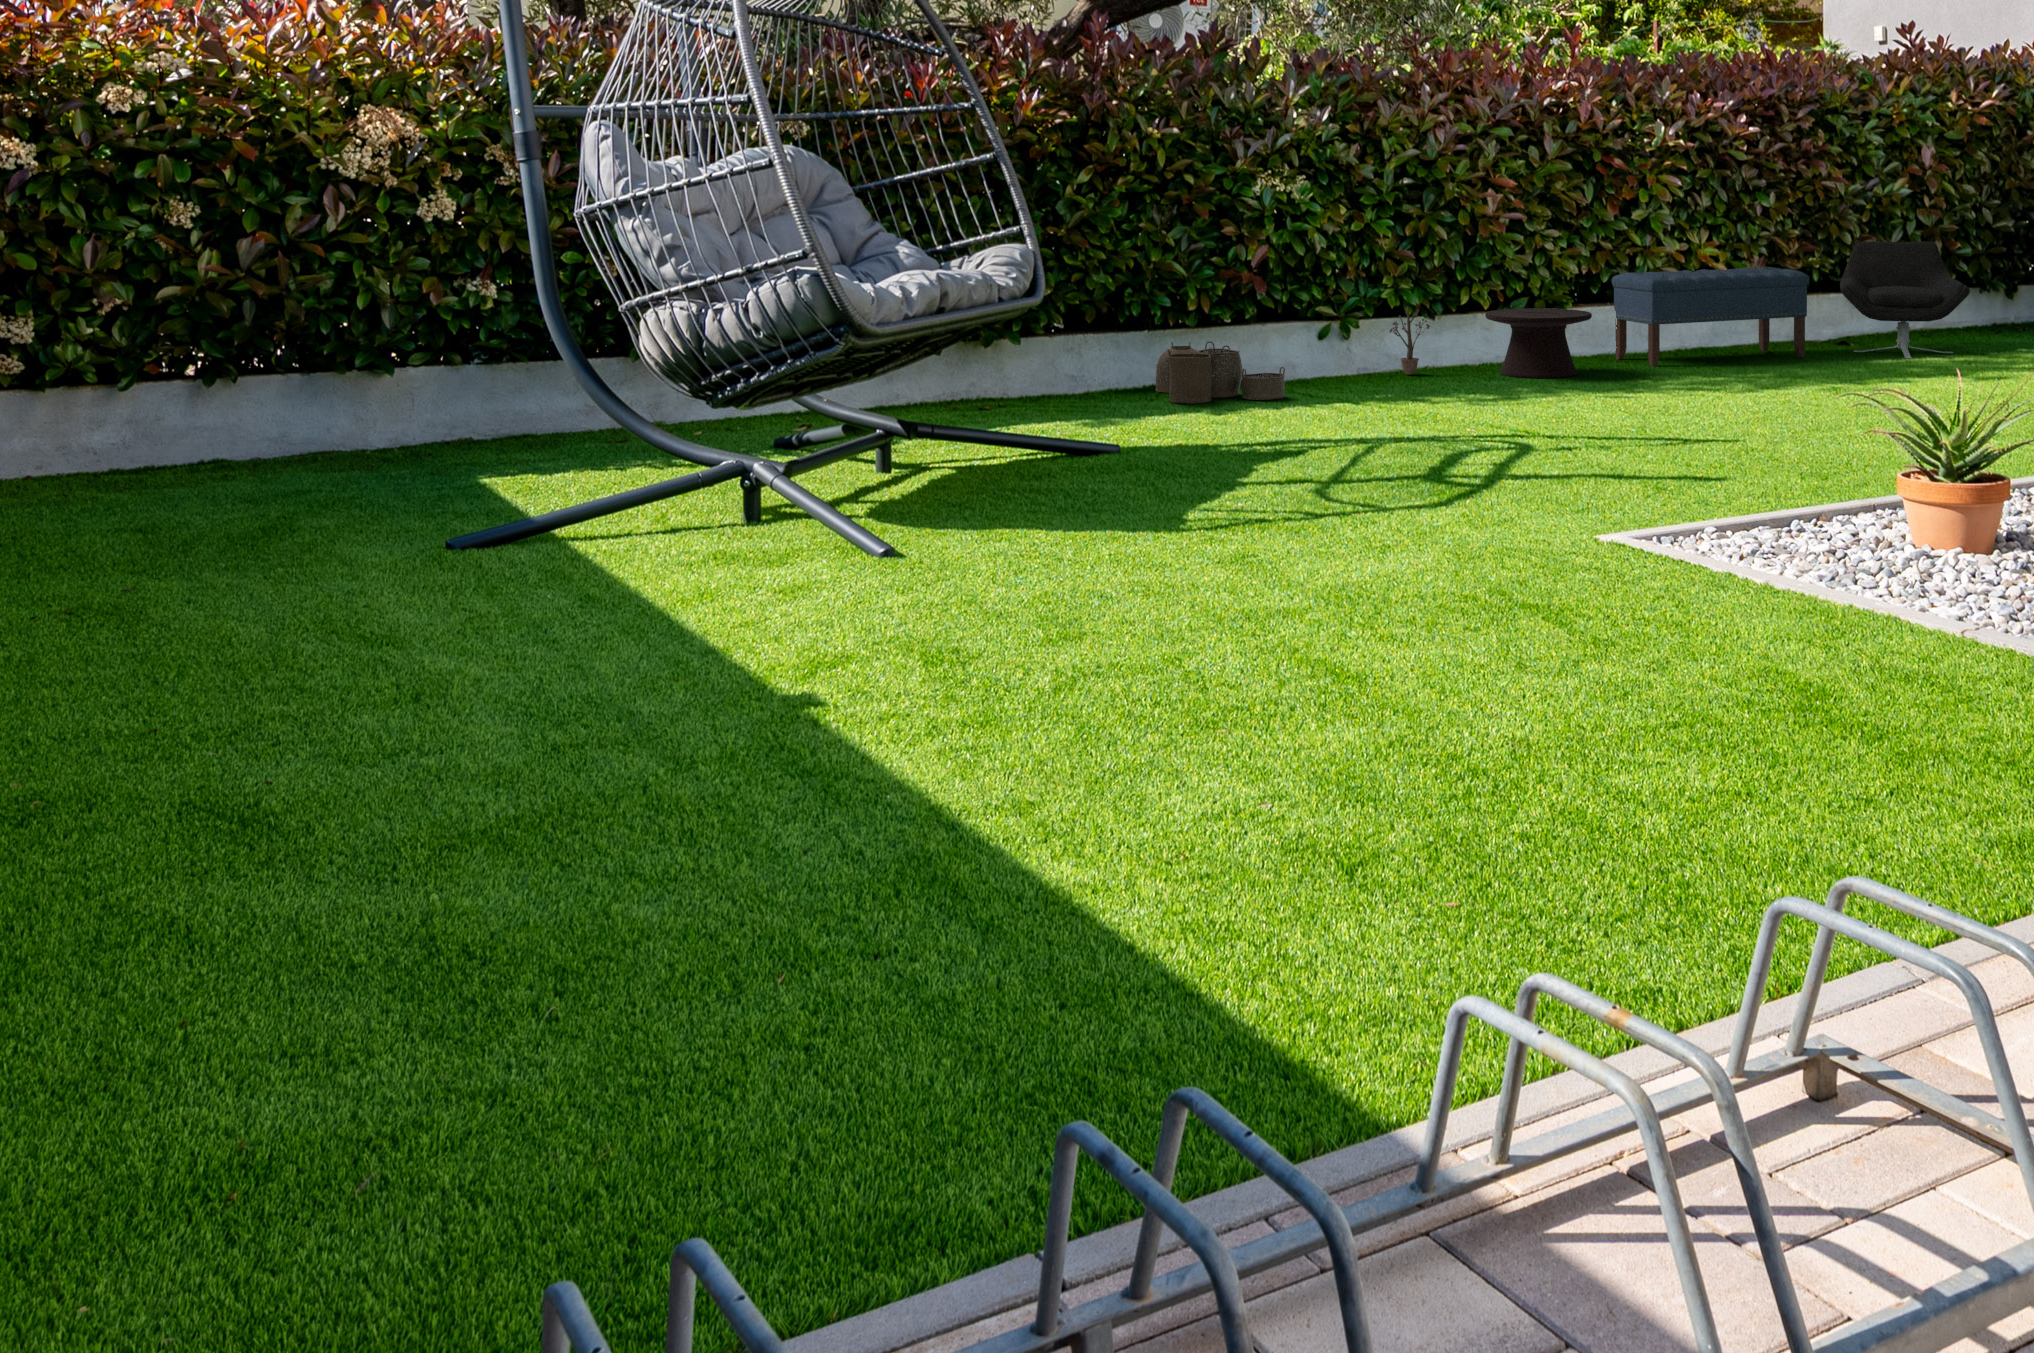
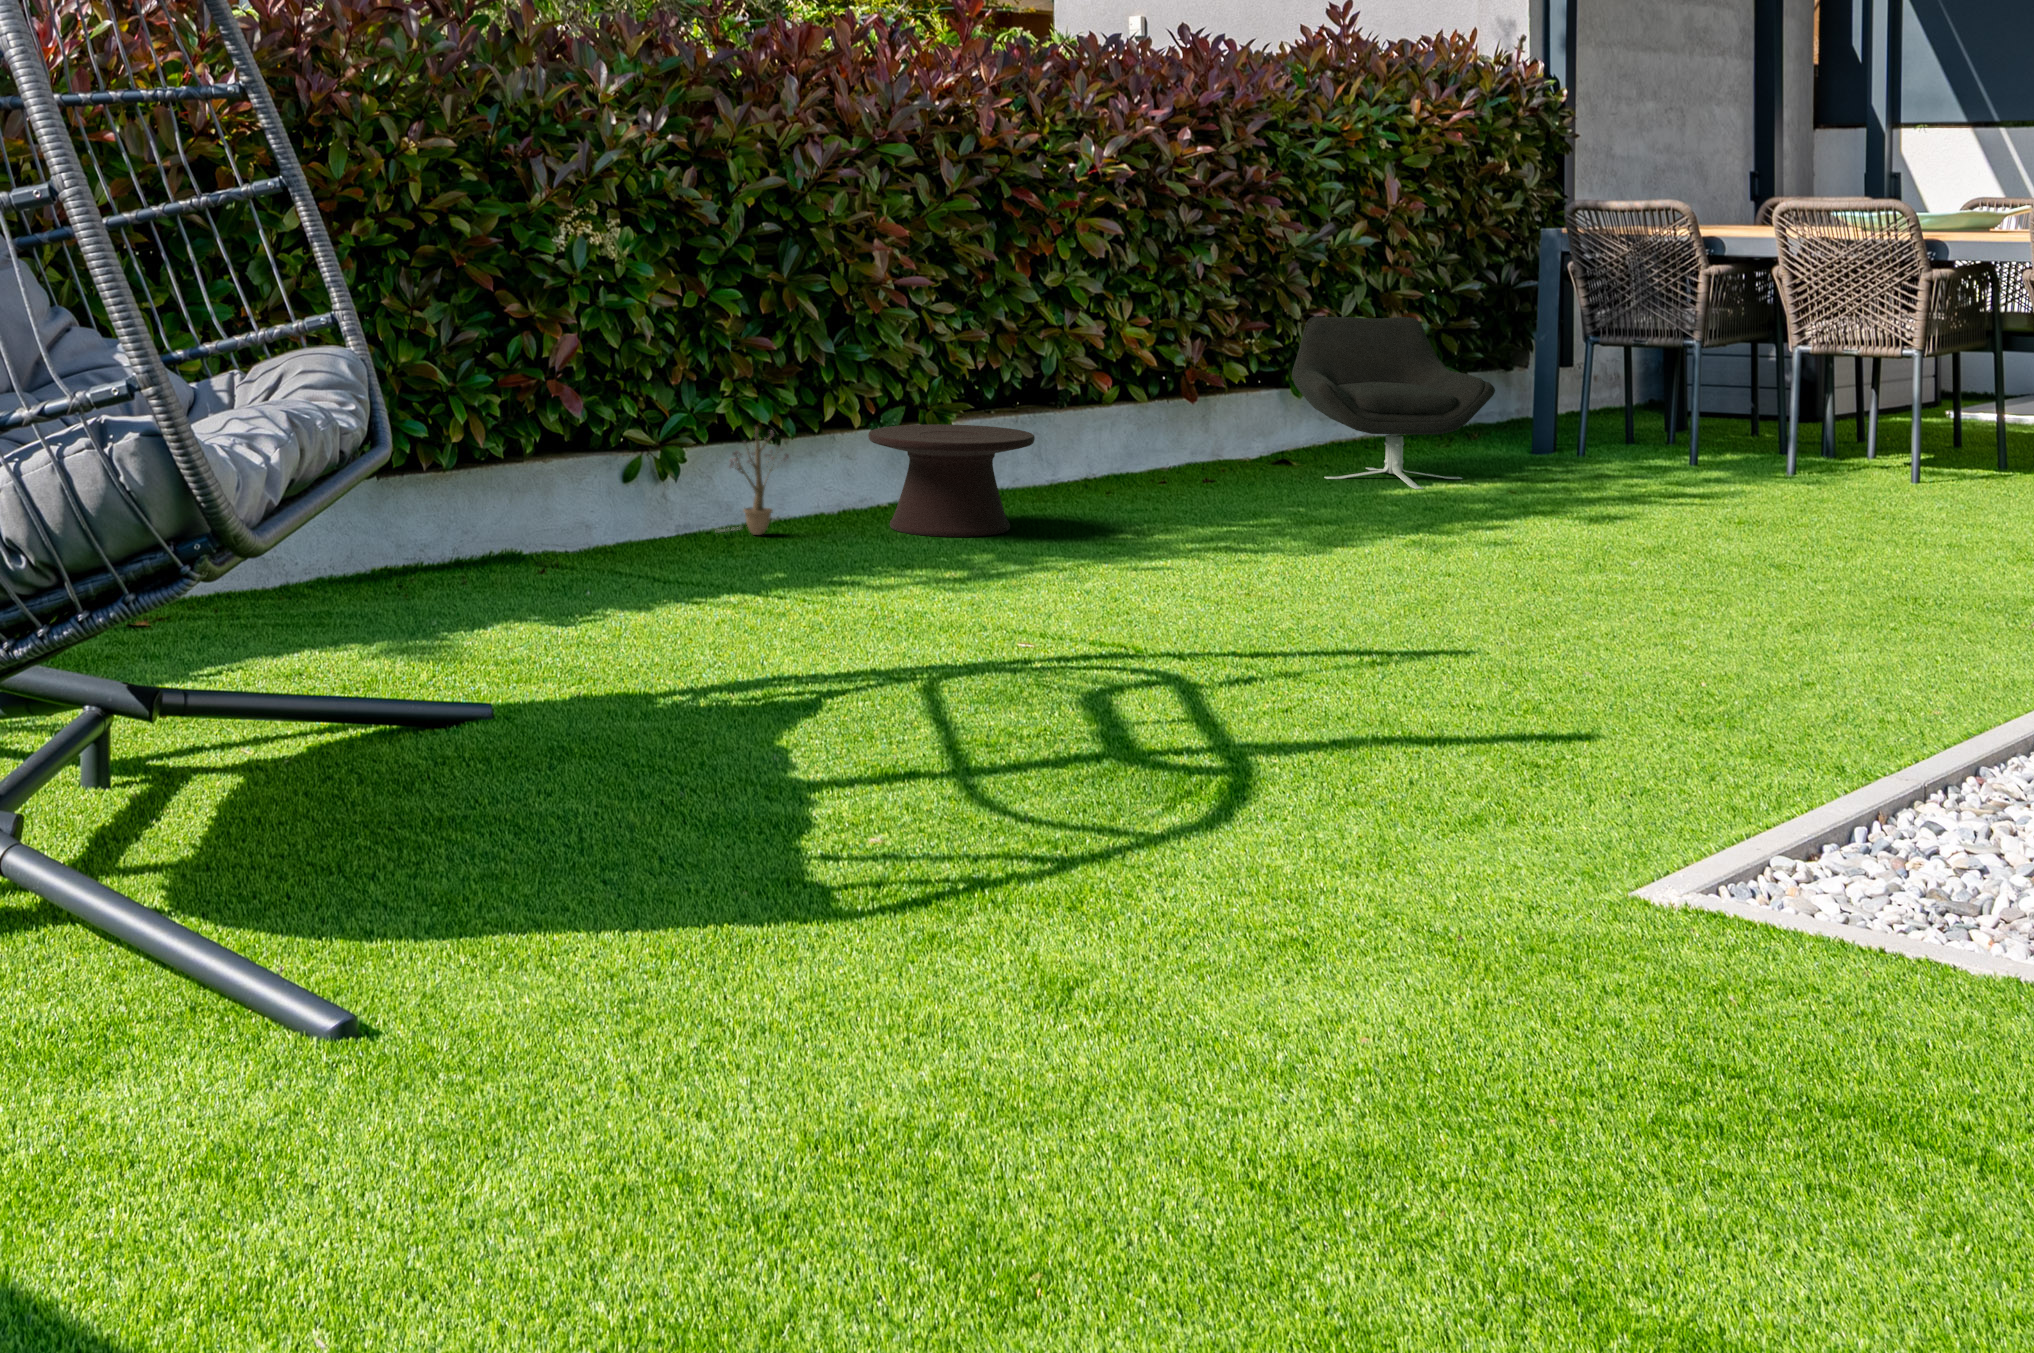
bench: present [1612,267,1809,367] -> none [1016,356,1288,511]
woven basket: present [1156,341,1285,404] -> none [385,493,623,604]

